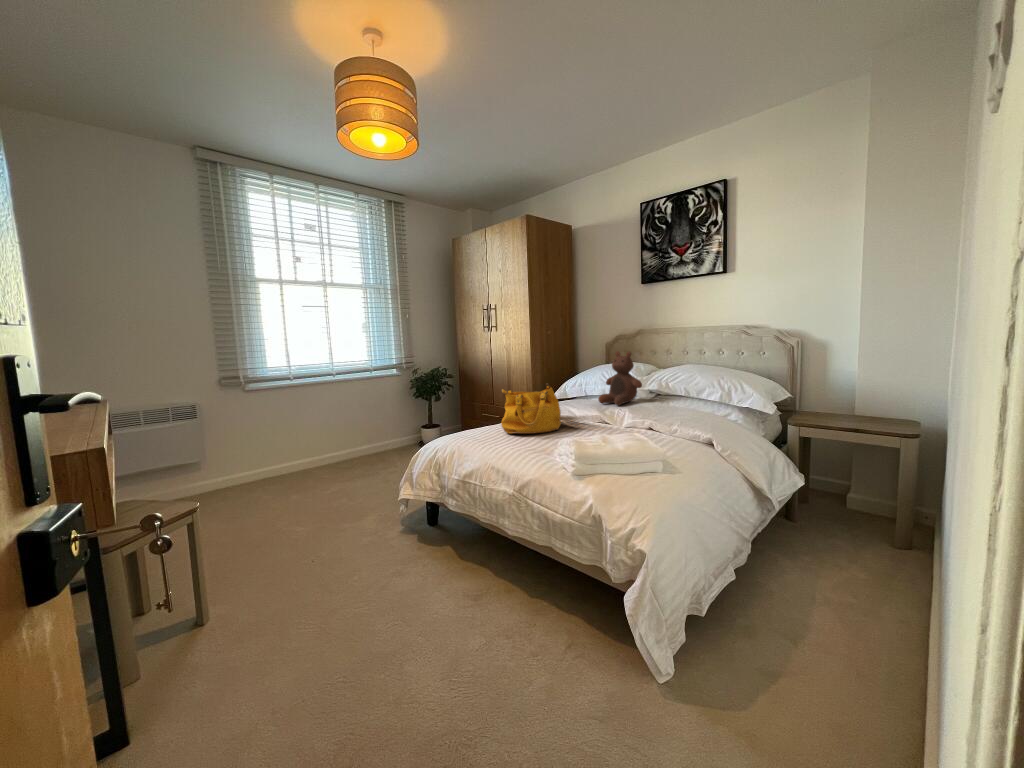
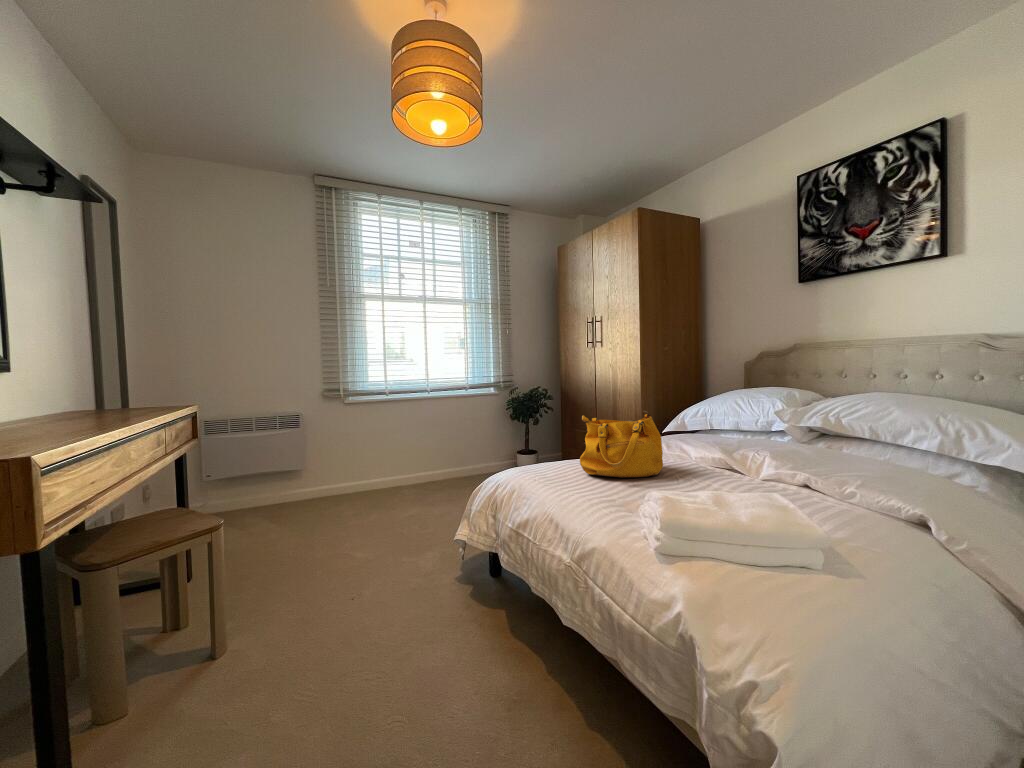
stuffed bear: present [598,351,642,405] -> none [725,371,795,447]

